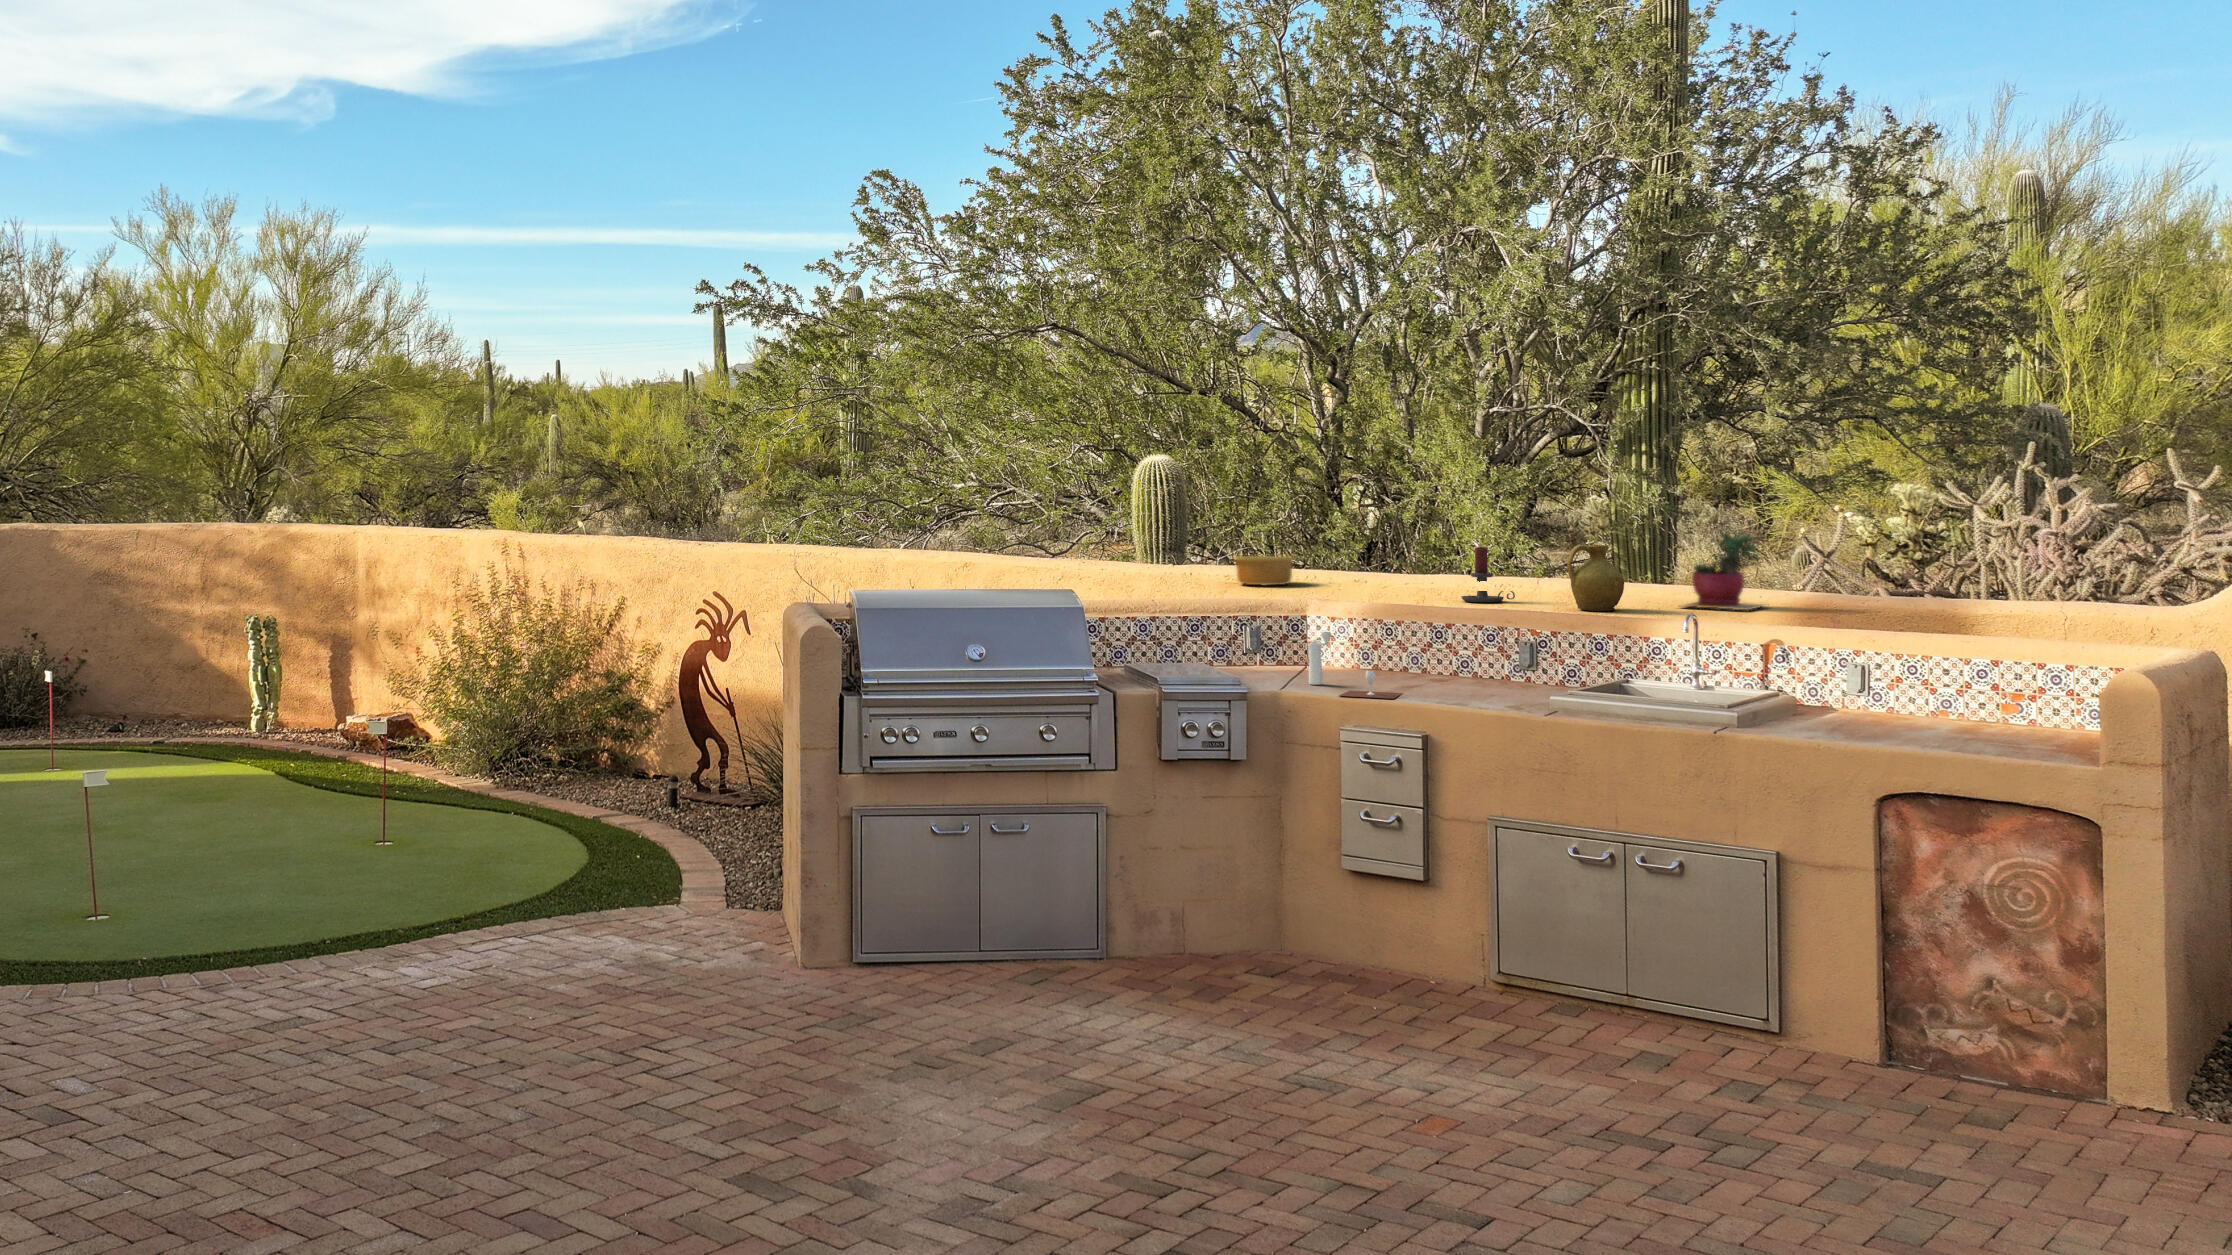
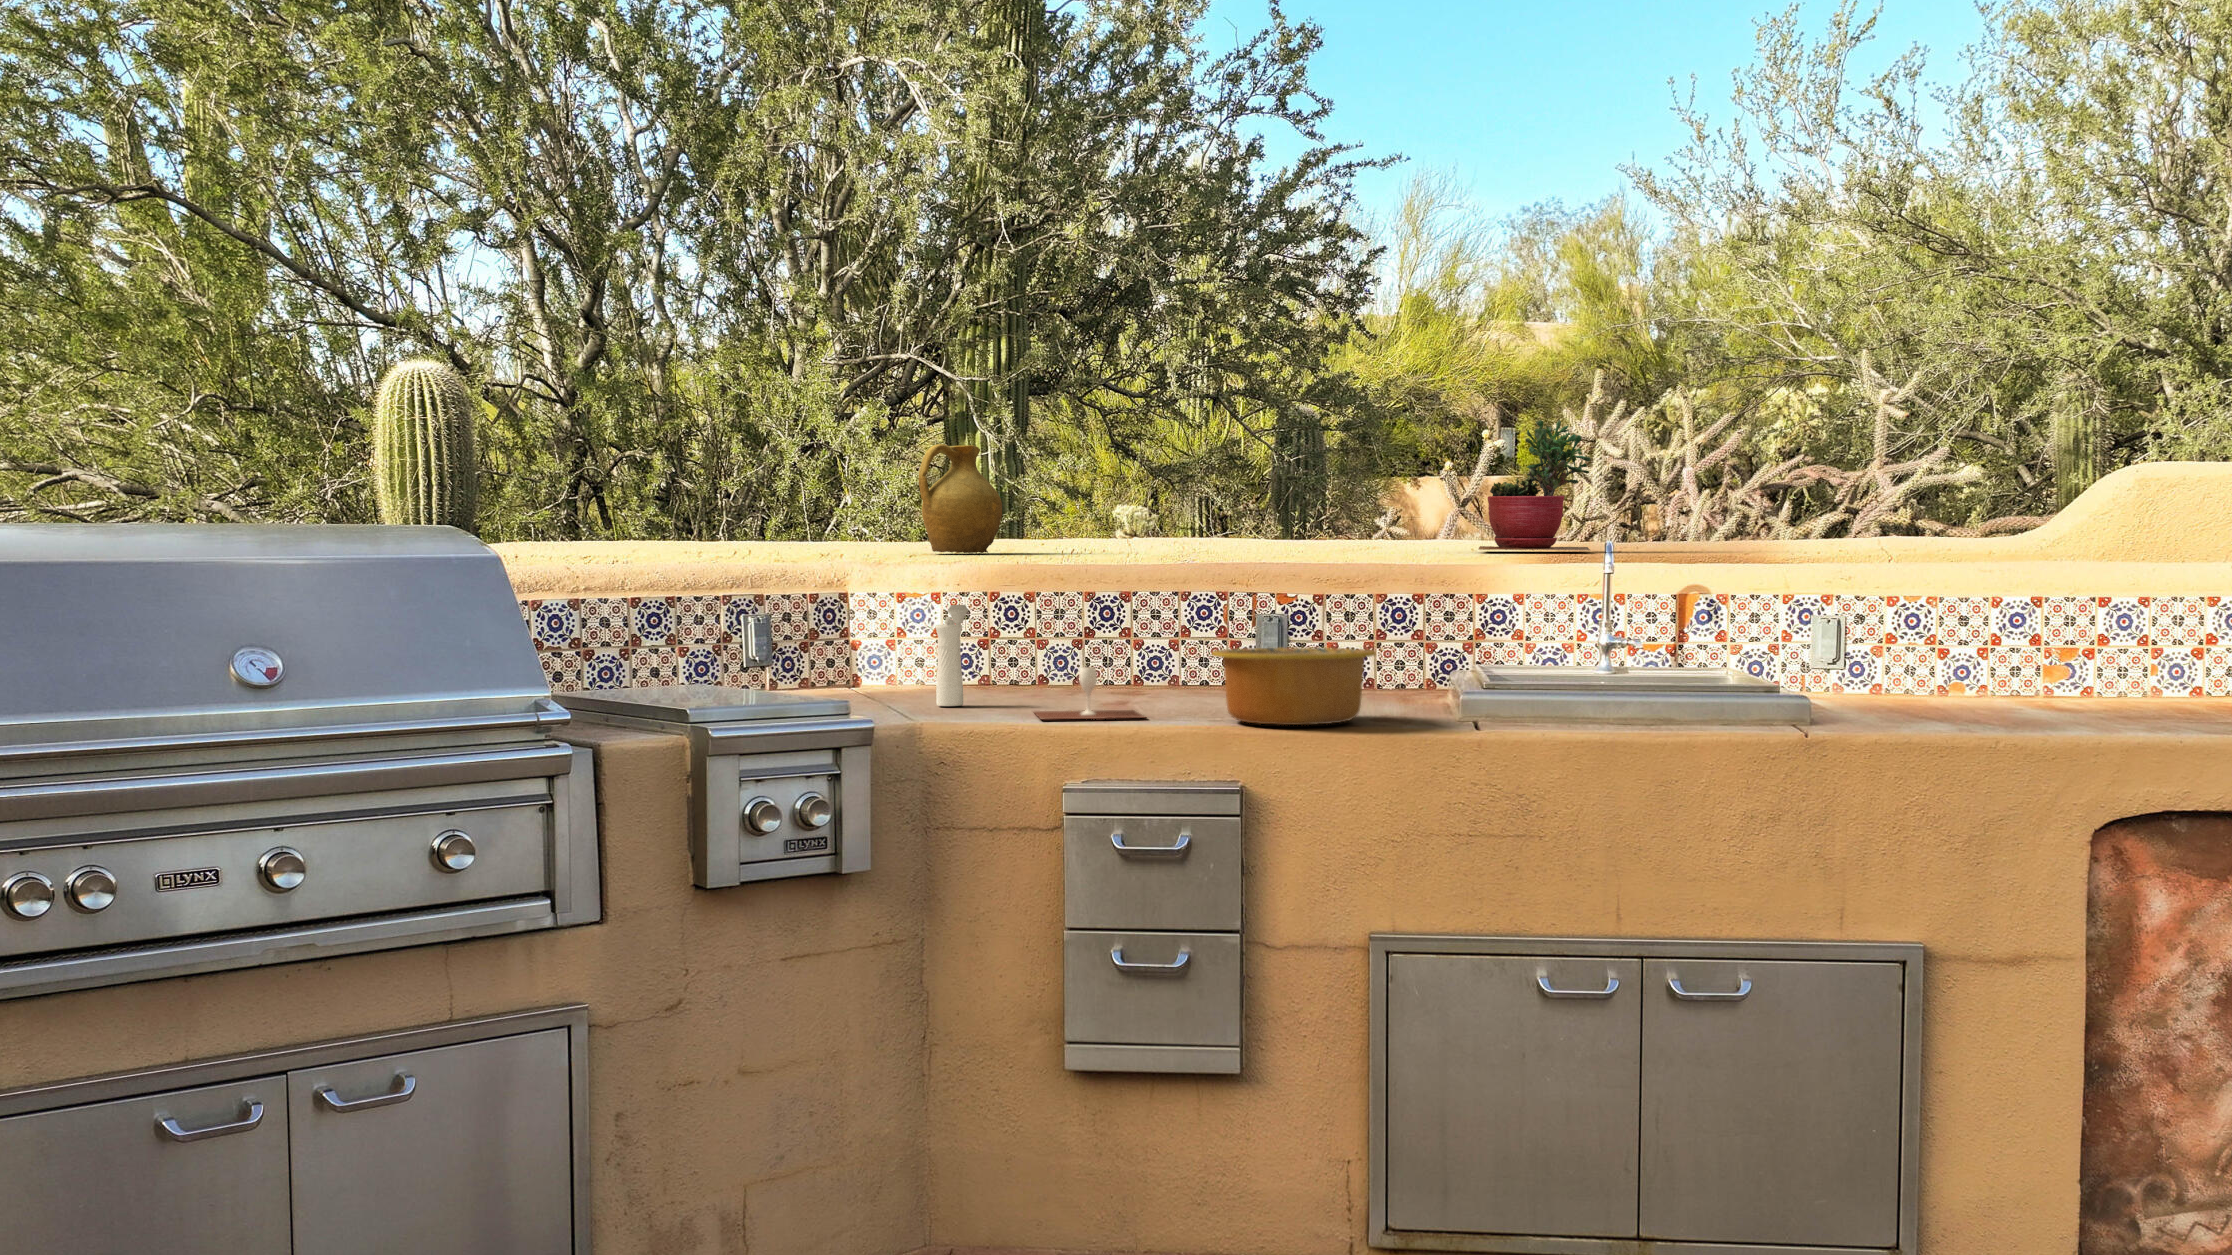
pitcher: present [1567,545,1624,611] -> present [918,444,1002,553]
candle holder: present [1461,547,1515,602] -> none [1137,456,1227,554]
bowl: present [1234,556,1294,585] -> present [1212,648,1376,725]

